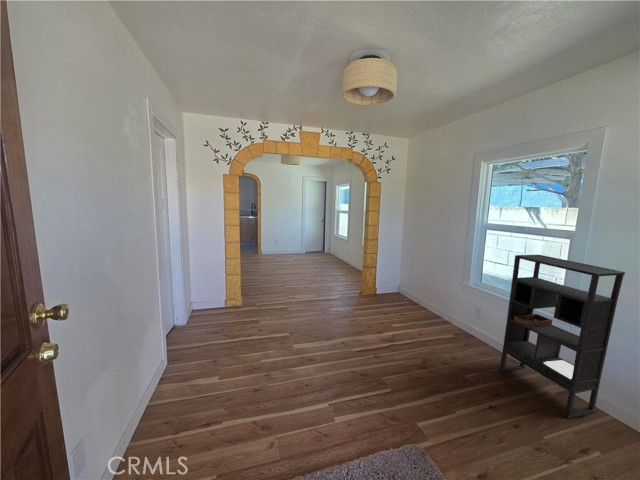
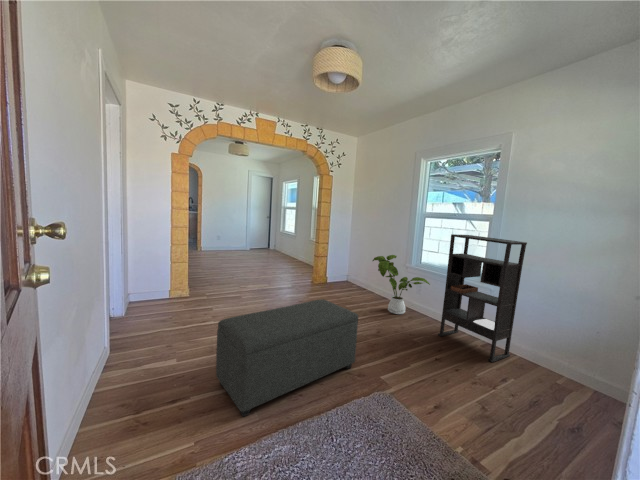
house plant: none [420,272,490,337] -> present [373,255,430,314]
ottoman: none [247,326,393,455] -> present [216,299,358,417]

